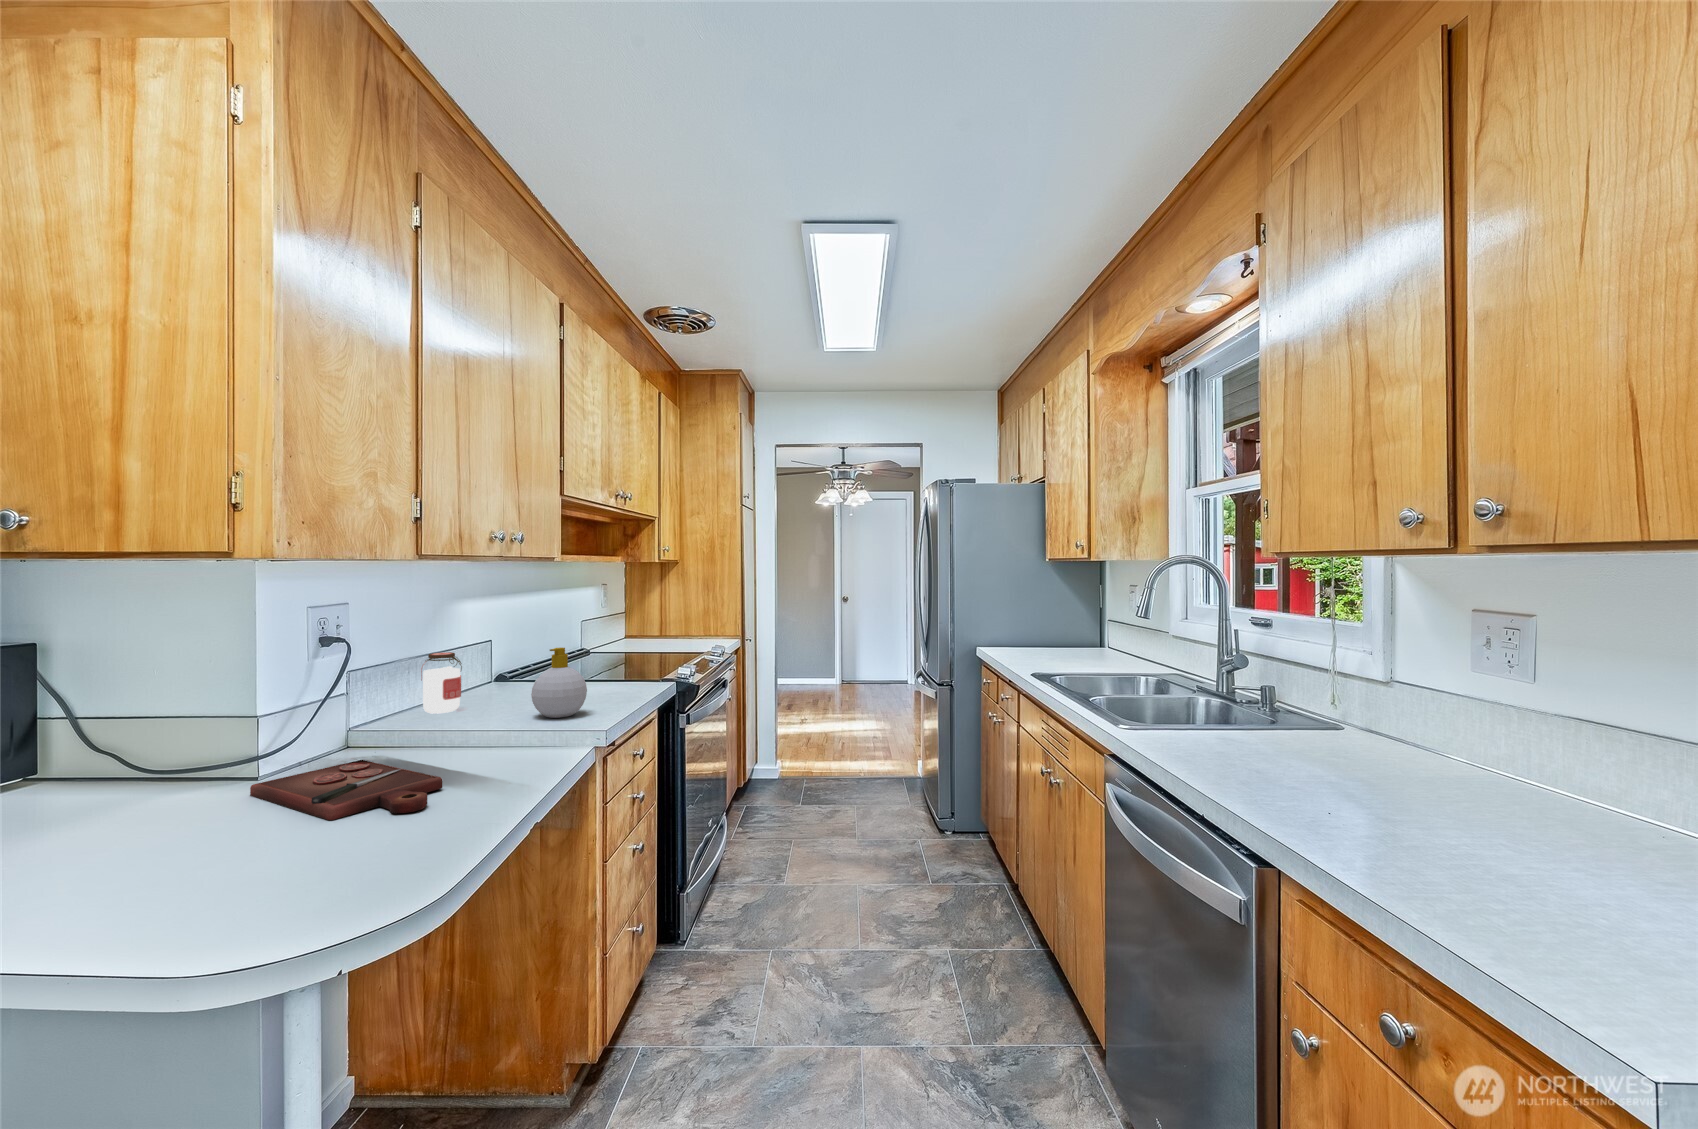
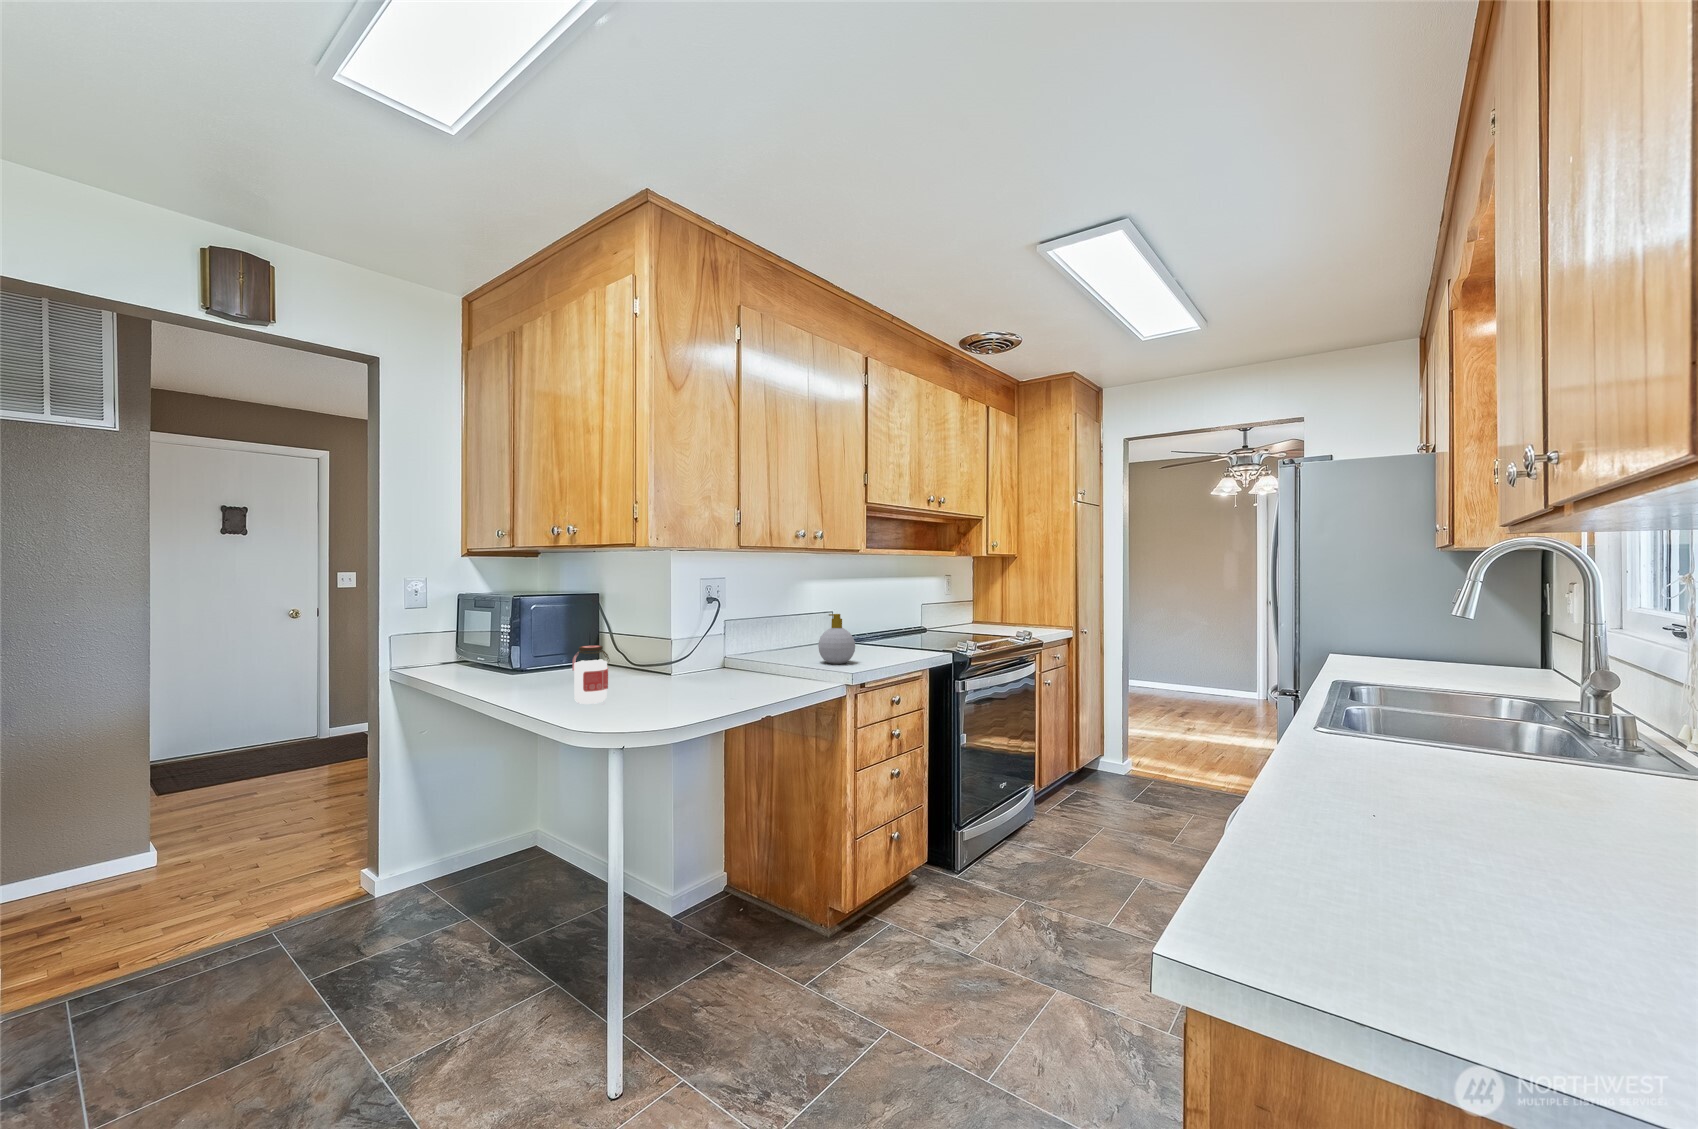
jar: present [421,652,462,714] -> present [572,645,609,704]
cutting board: present [250,760,442,820] -> none [653,672,732,699]

